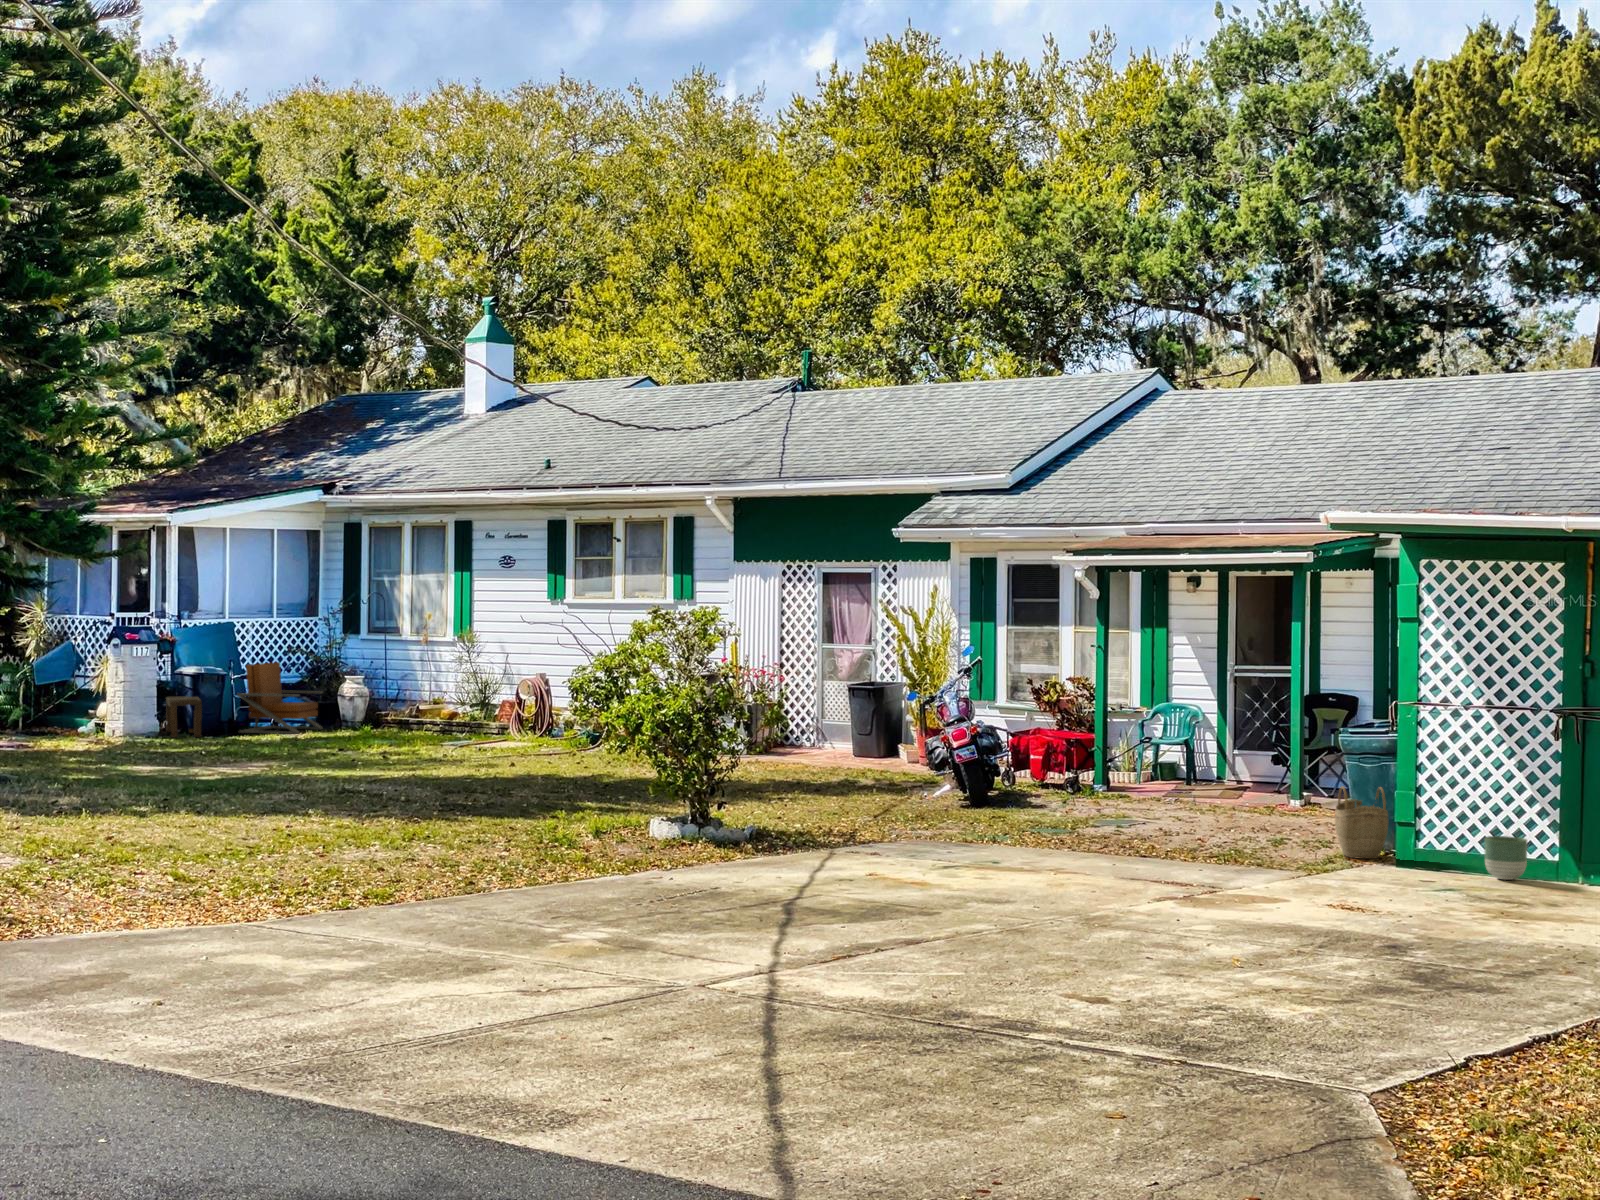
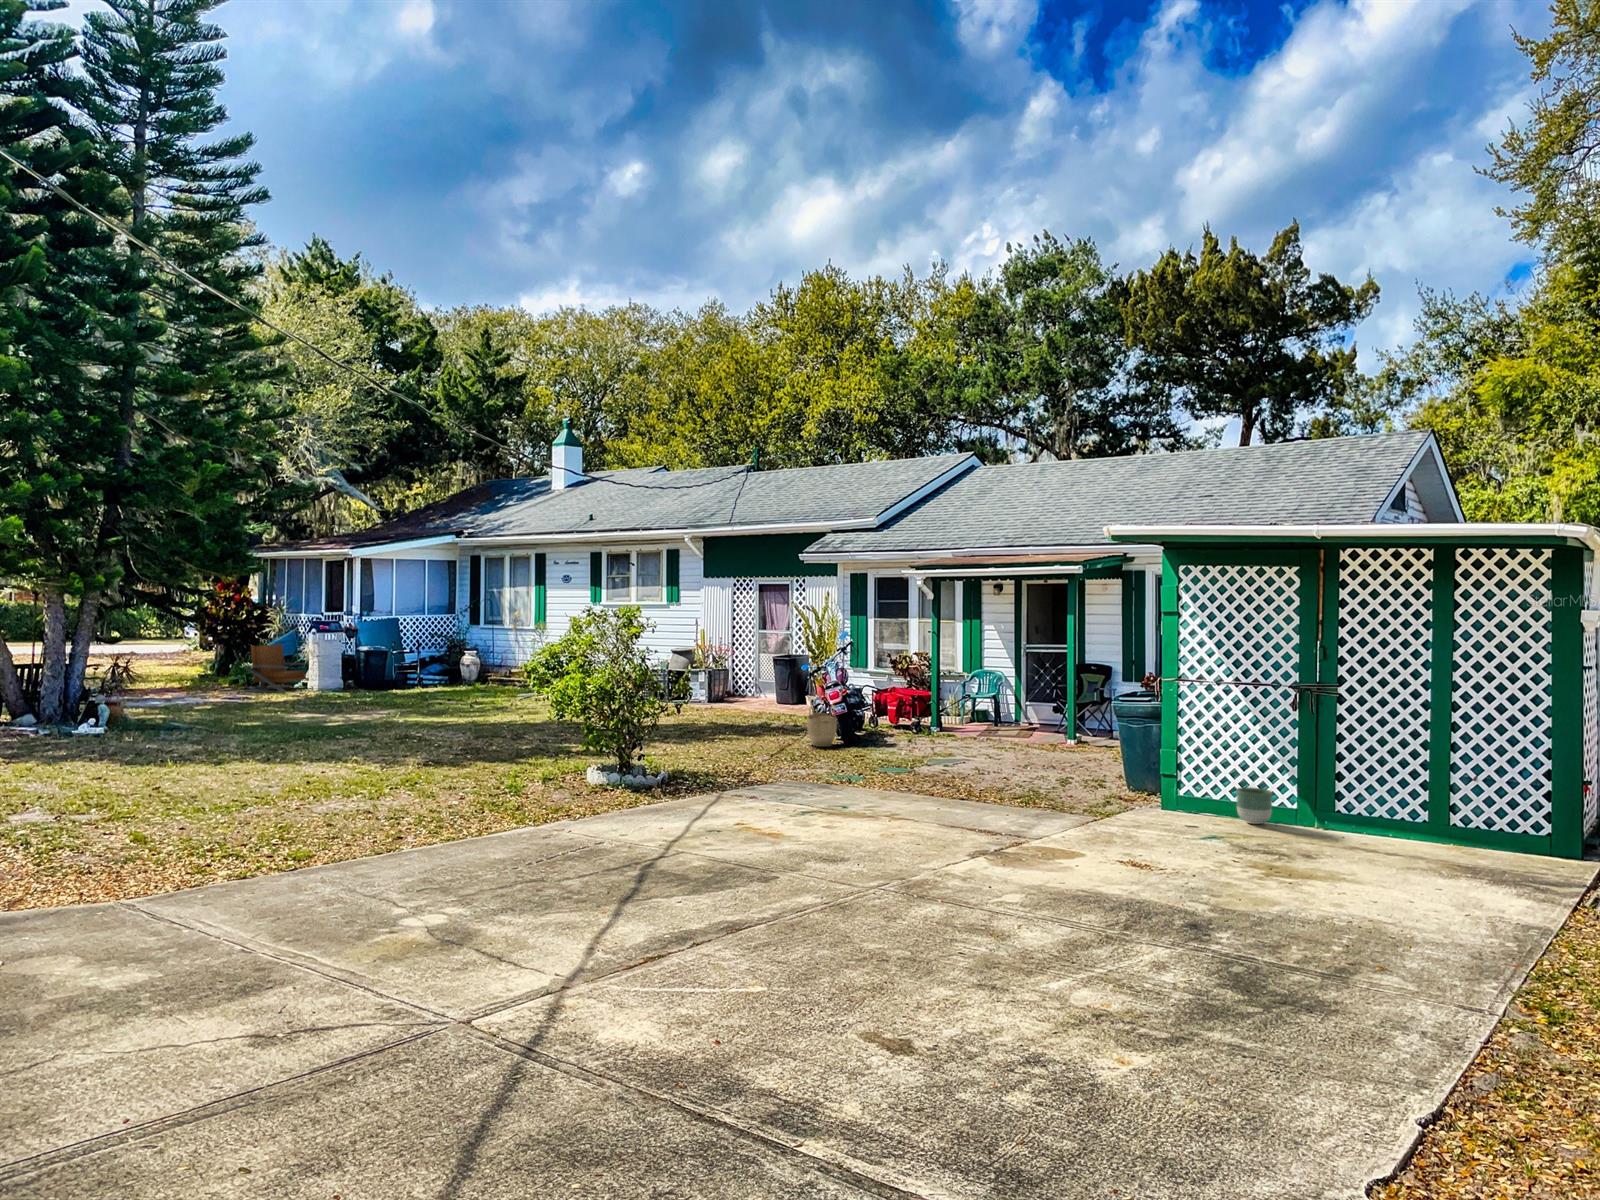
lounge chair: present [237,662,322,734] -> present [244,644,306,693]
bench: present [166,696,202,738] -> none [344,665,368,692]
woven basket: present [1335,786,1388,859] -> present [807,705,837,747]

